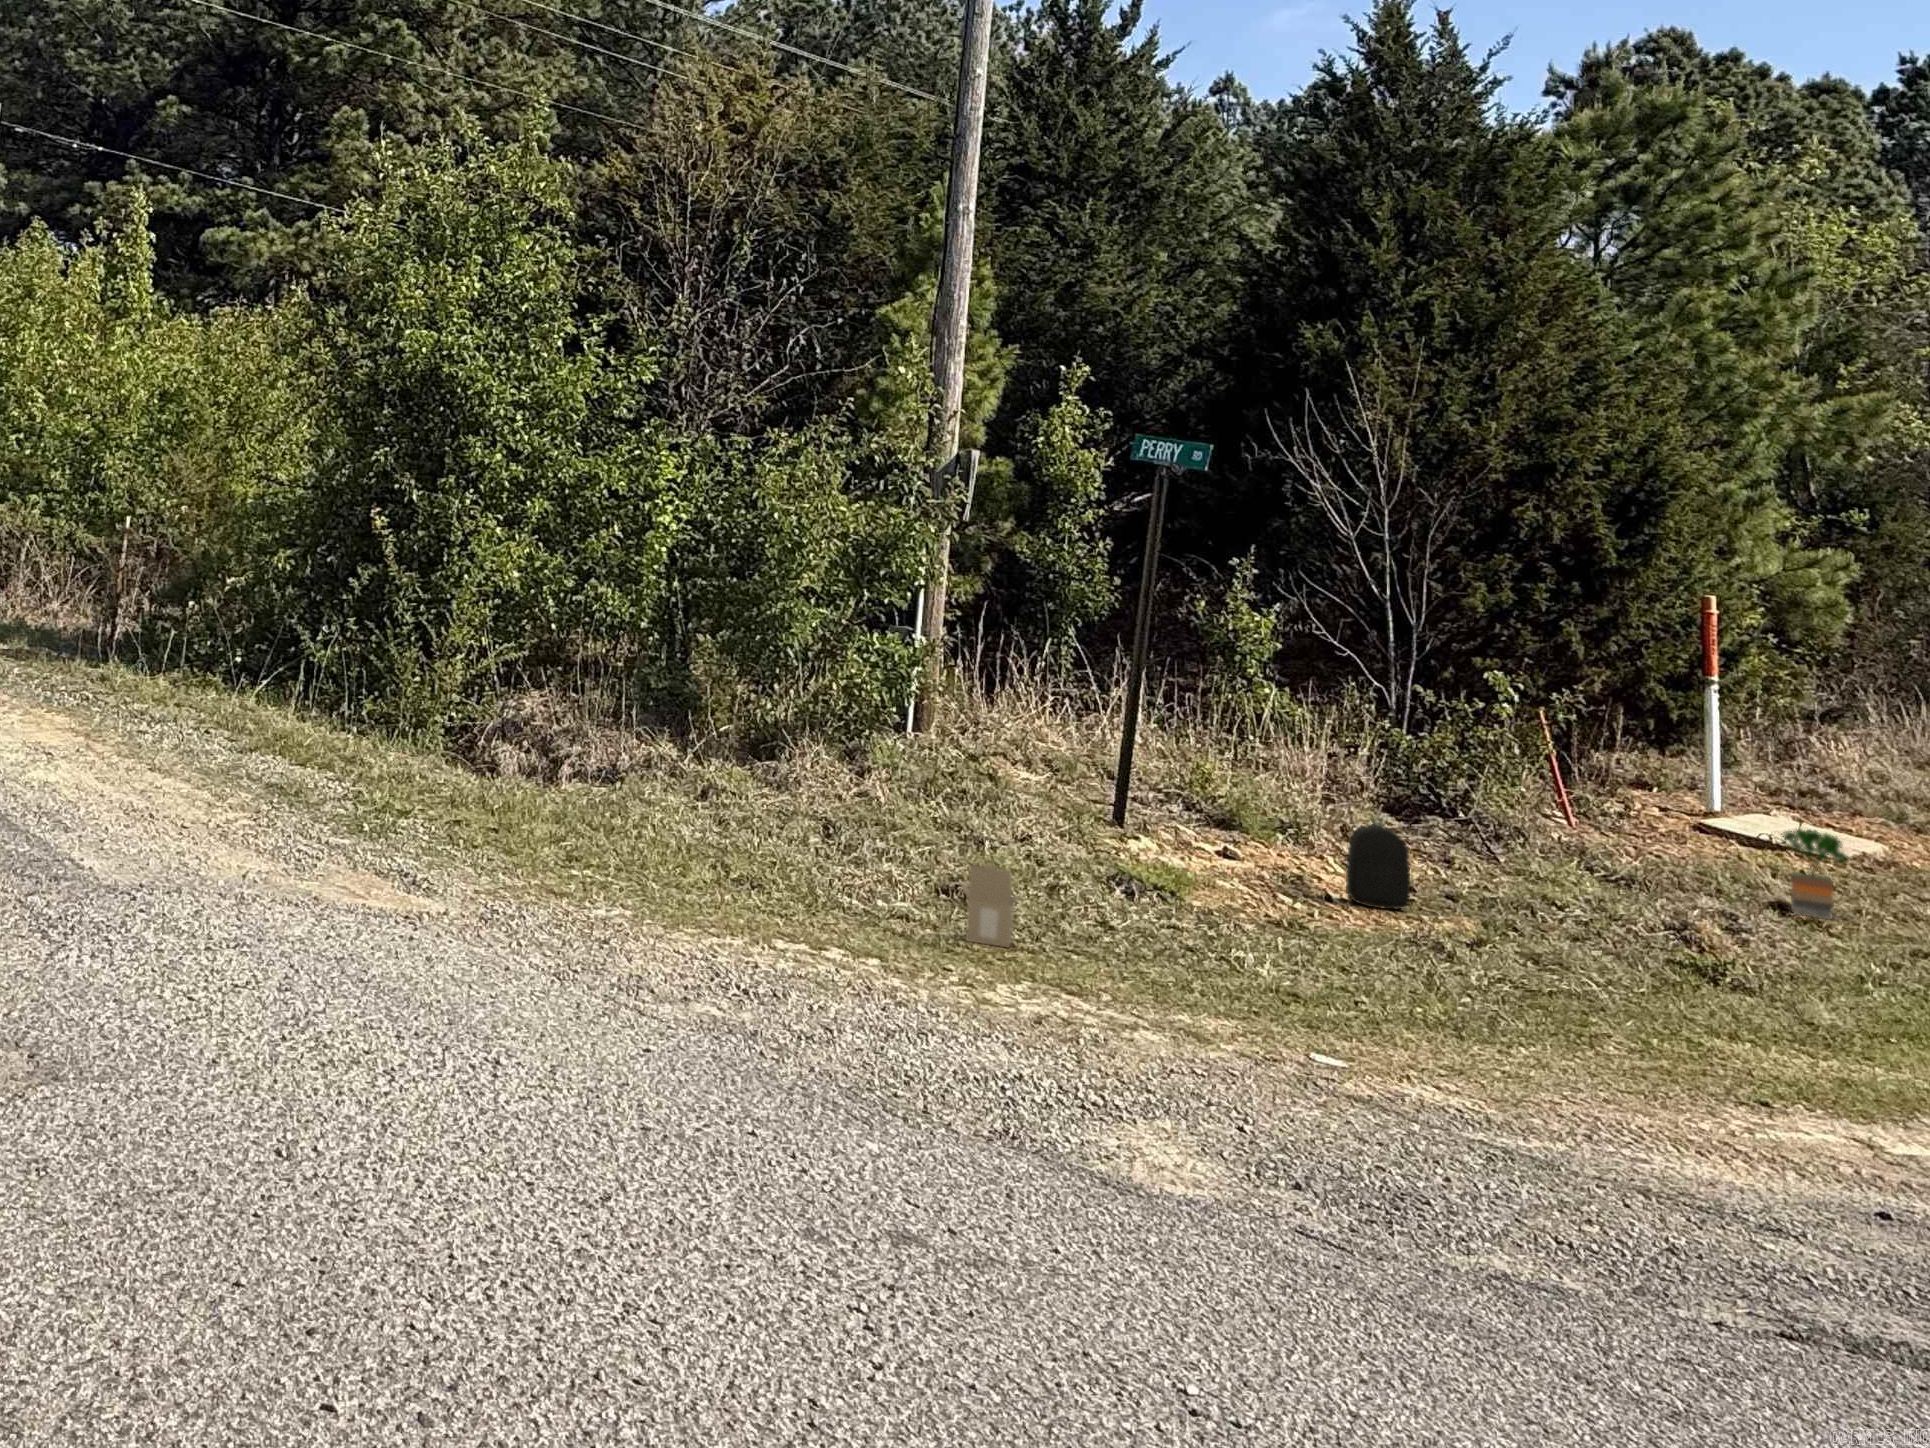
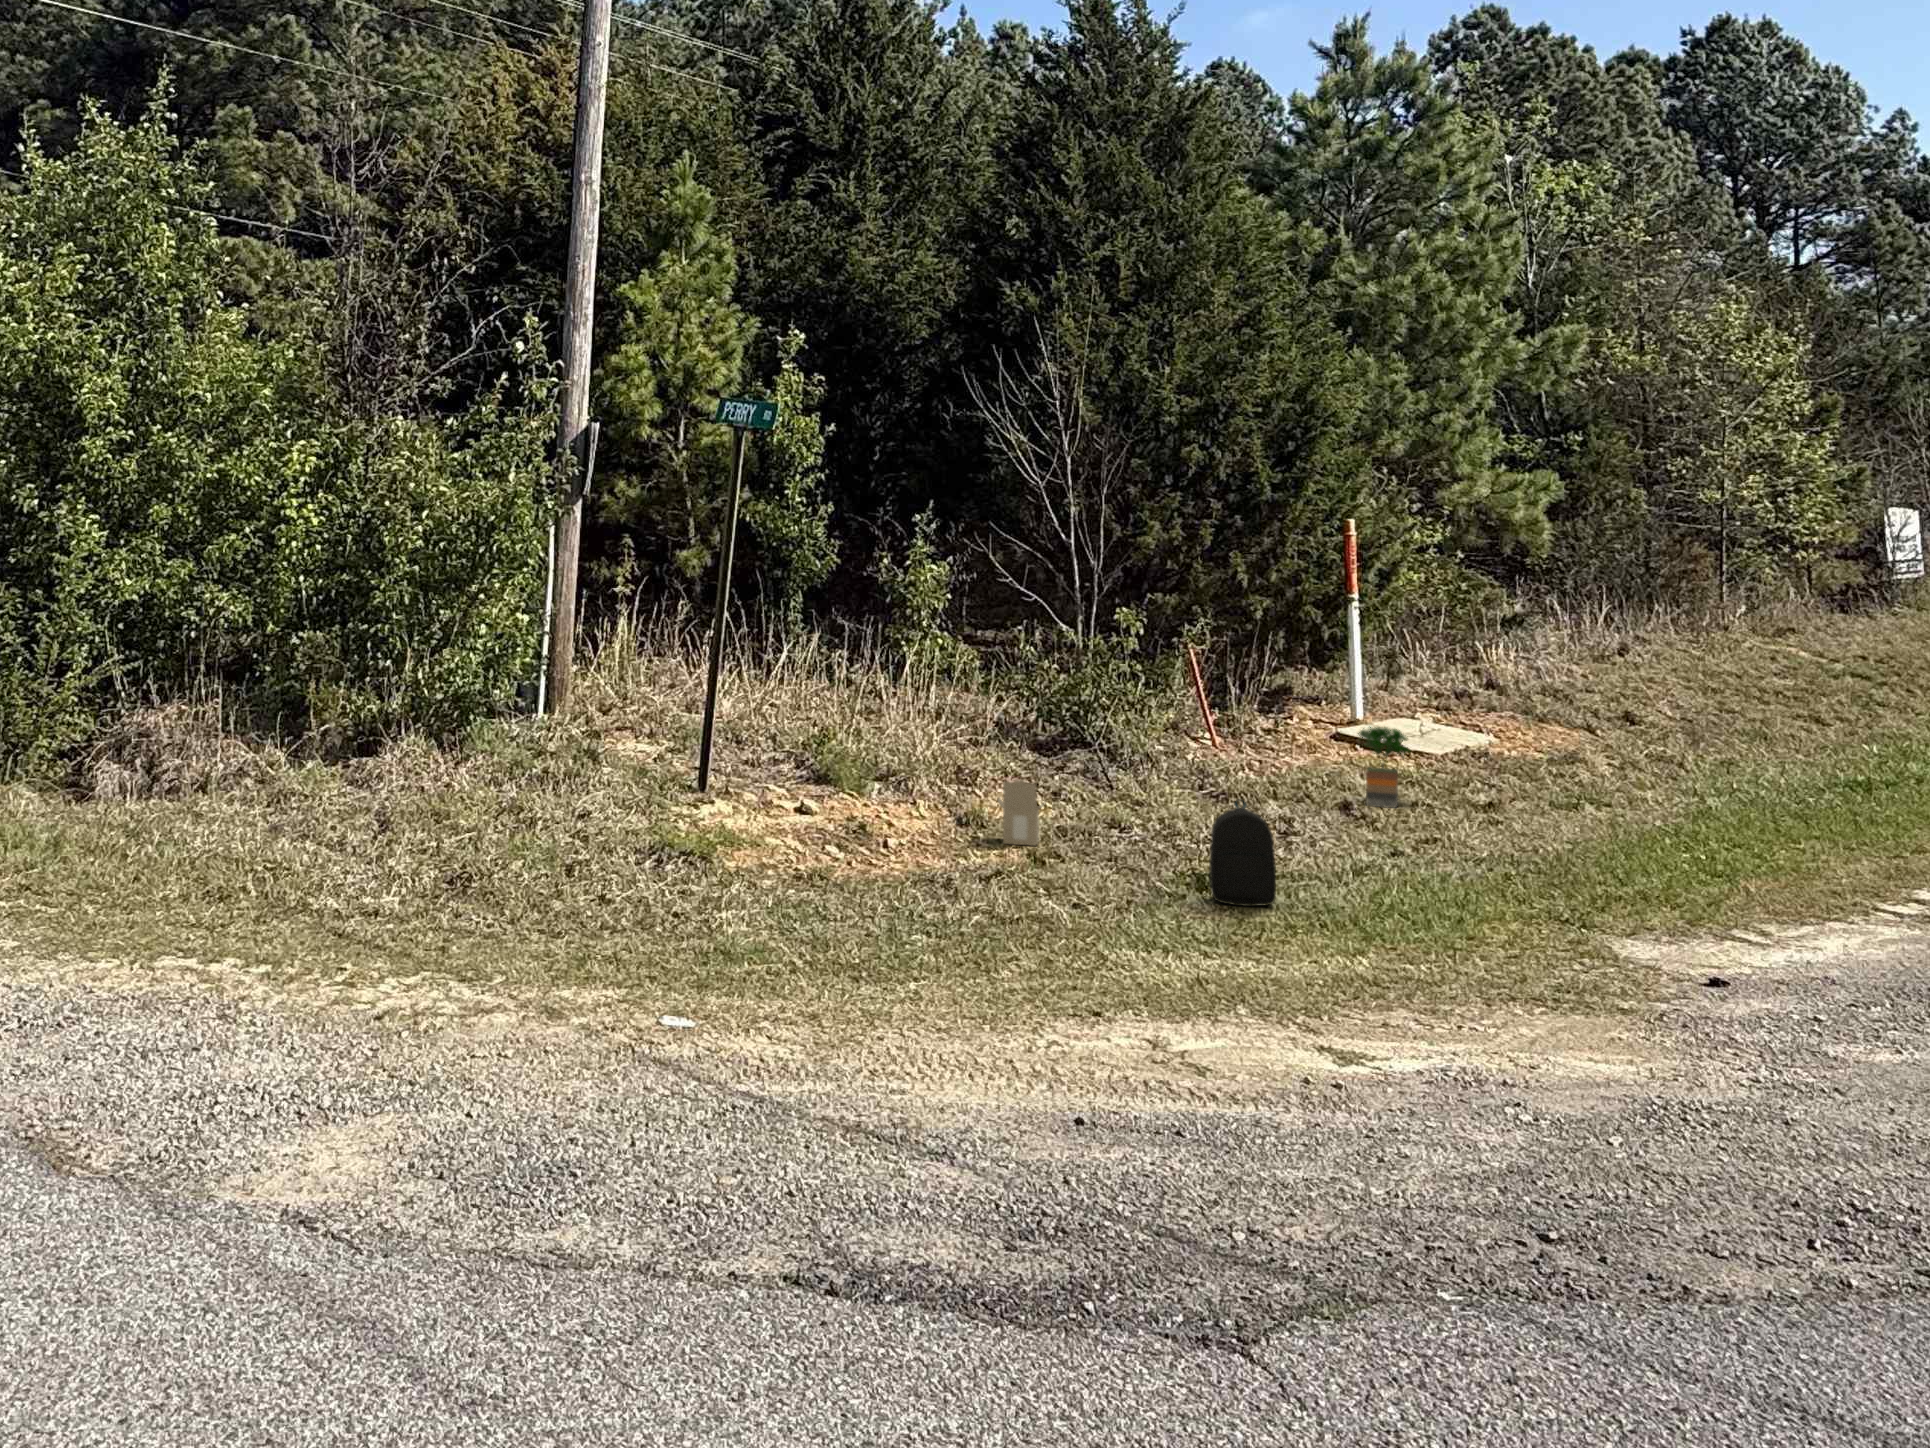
backpack: present [1346,820,1410,909] -> present [1209,802,1276,906]
cardboard box: present [961,864,1022,947] -> present [998,780,1046,846]

